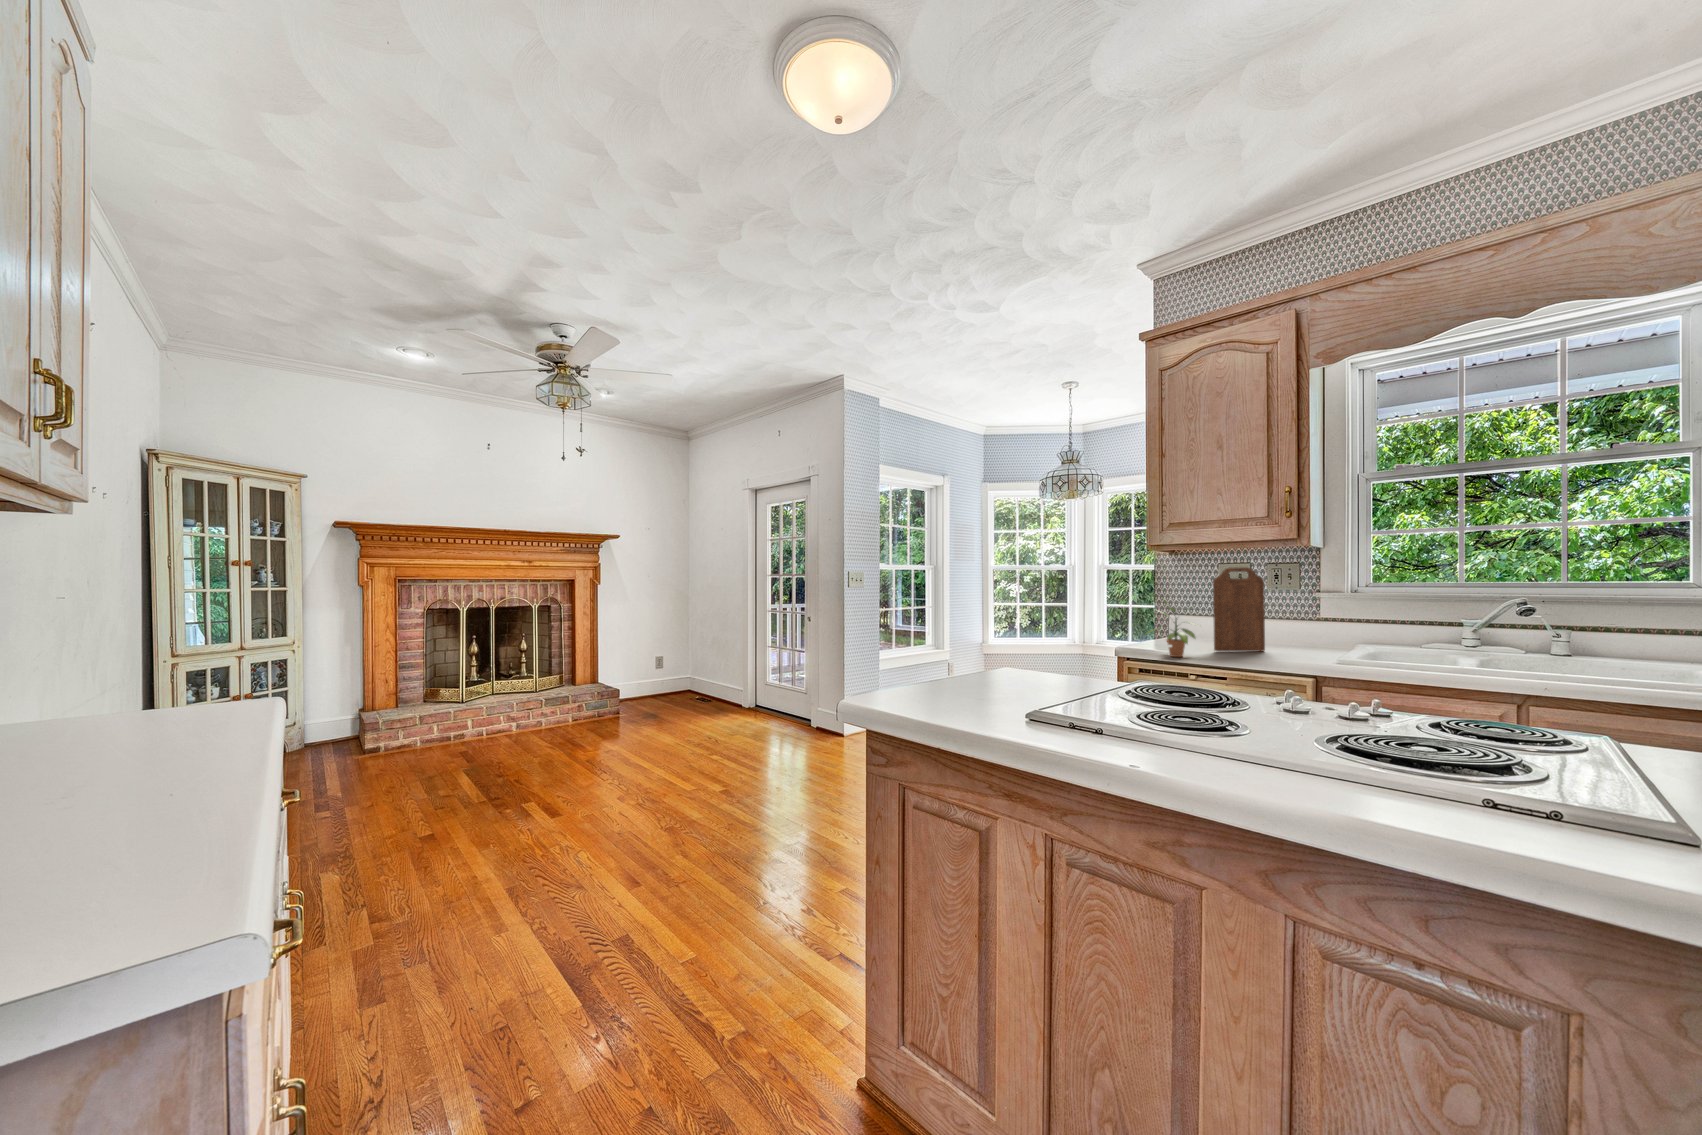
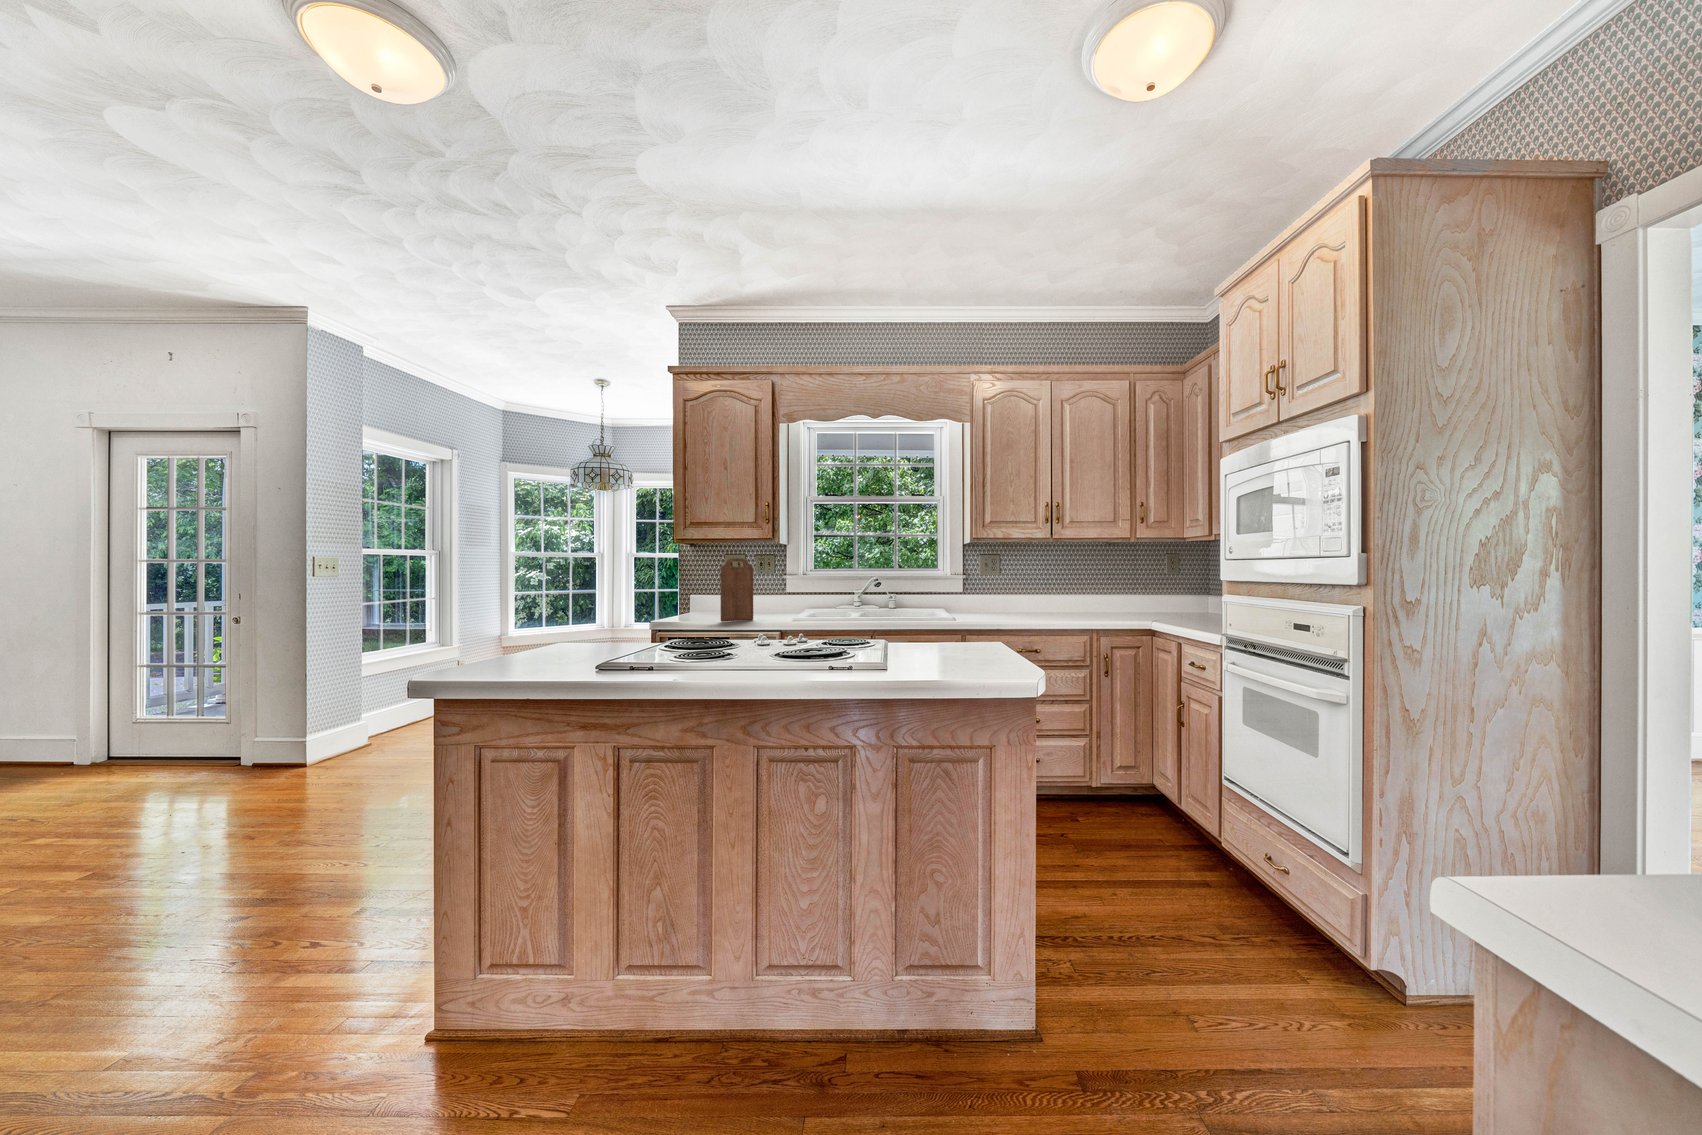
potted plant: present [1148,607,1195,657] -> none [673,578,713,626]

